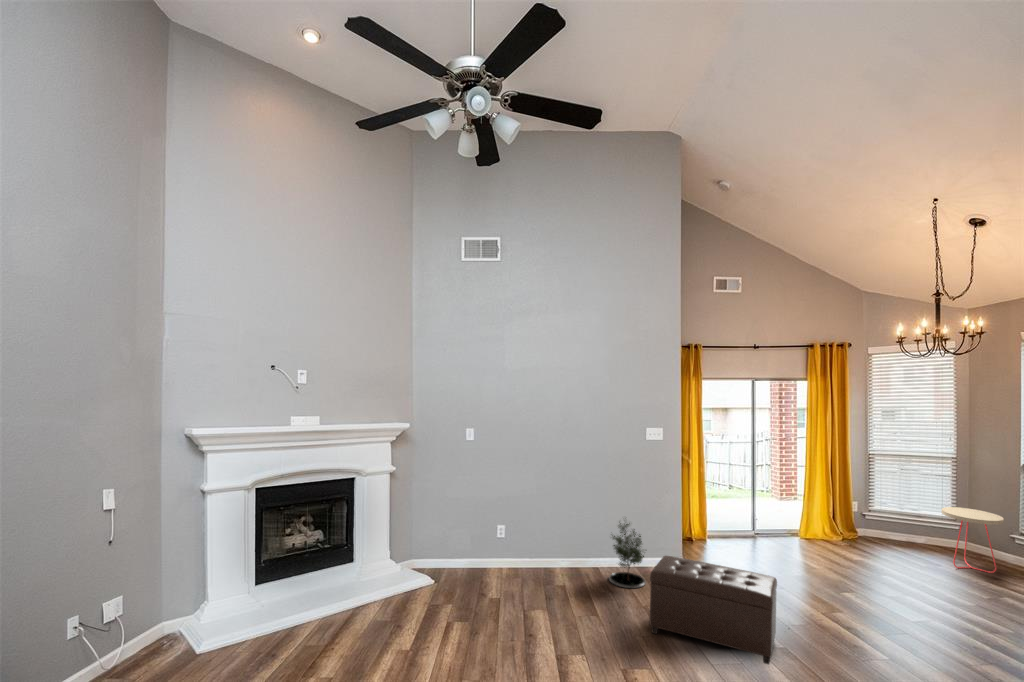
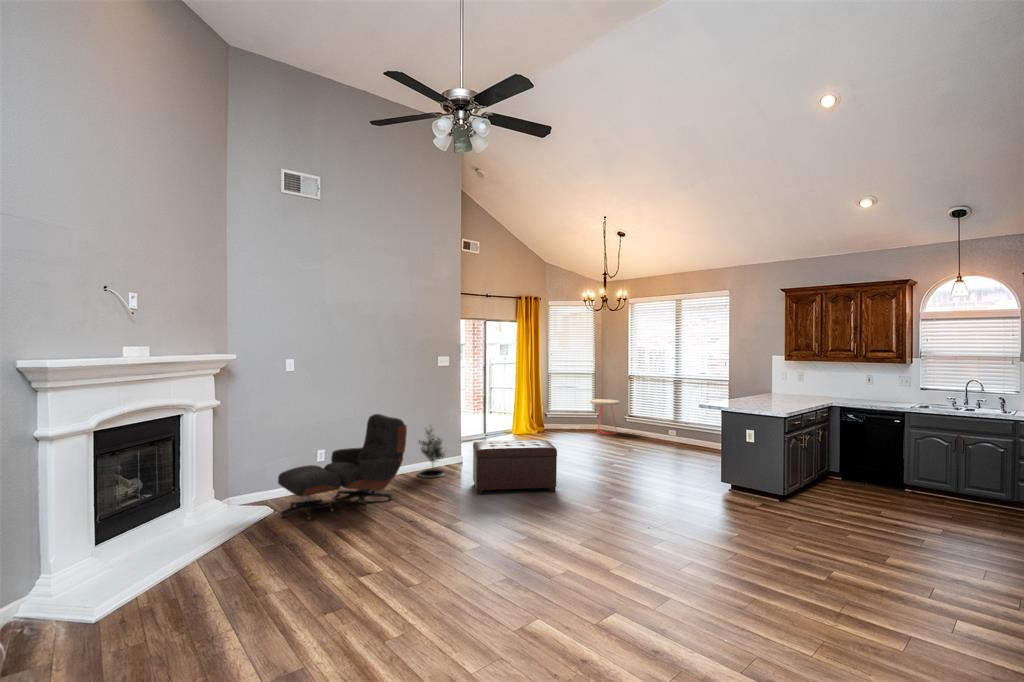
lounge chair: none [428,498,565,614] -> present [278,414,407,520]

